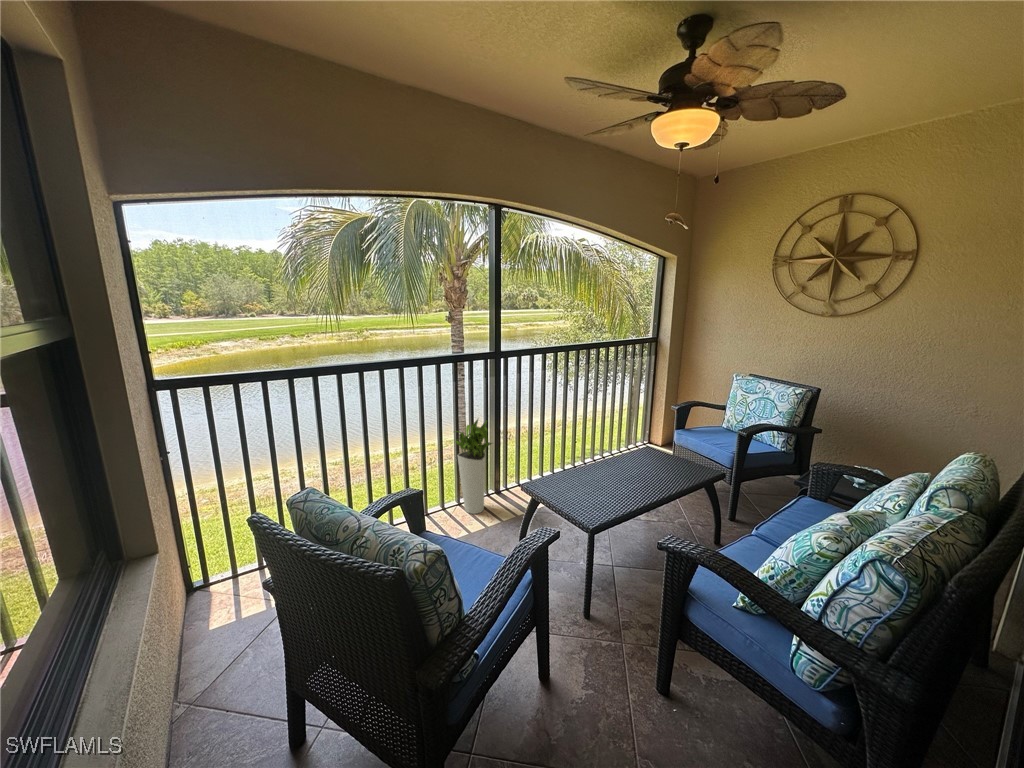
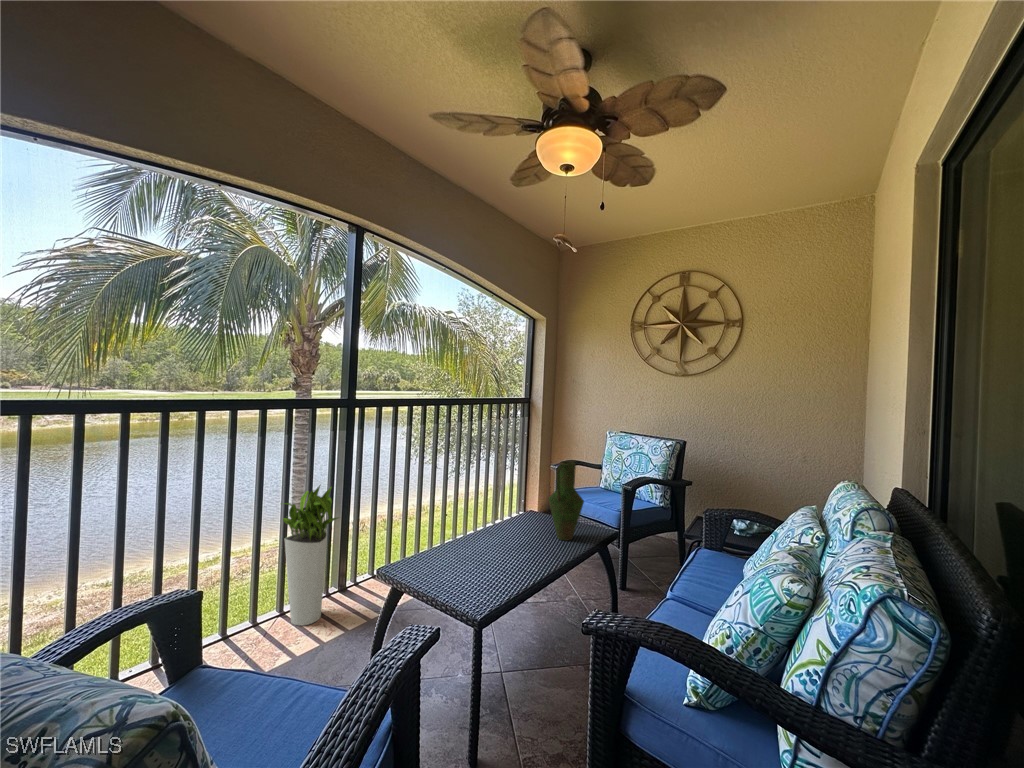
vase: none [658,412,690,478] -> present [548,461,584,541]

